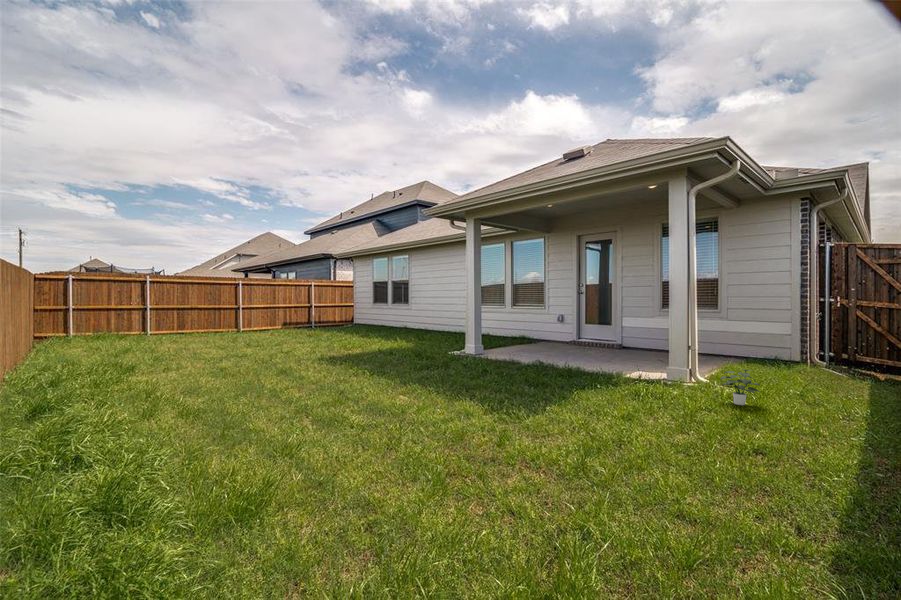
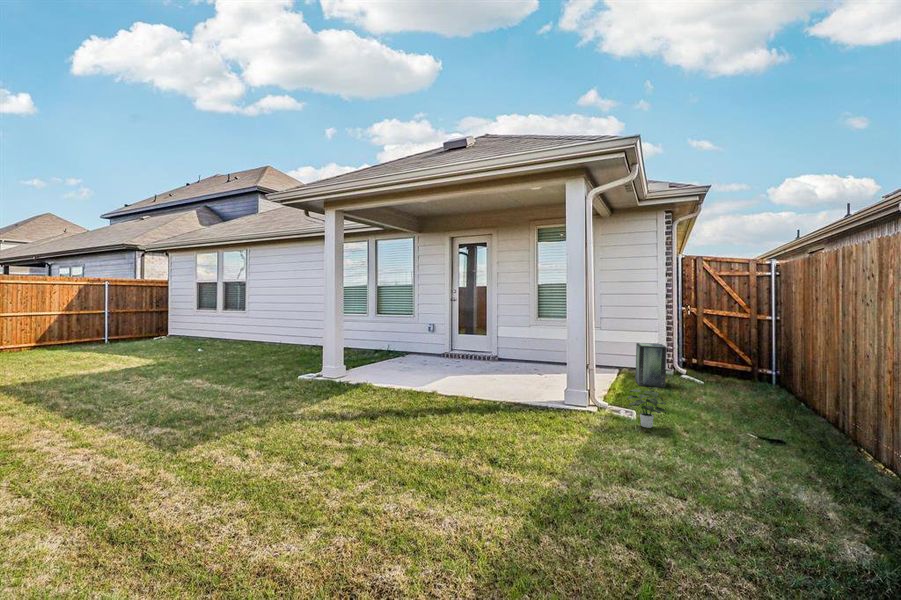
storage box: none [756,333,788,377] -> present [635,343,667,387]

